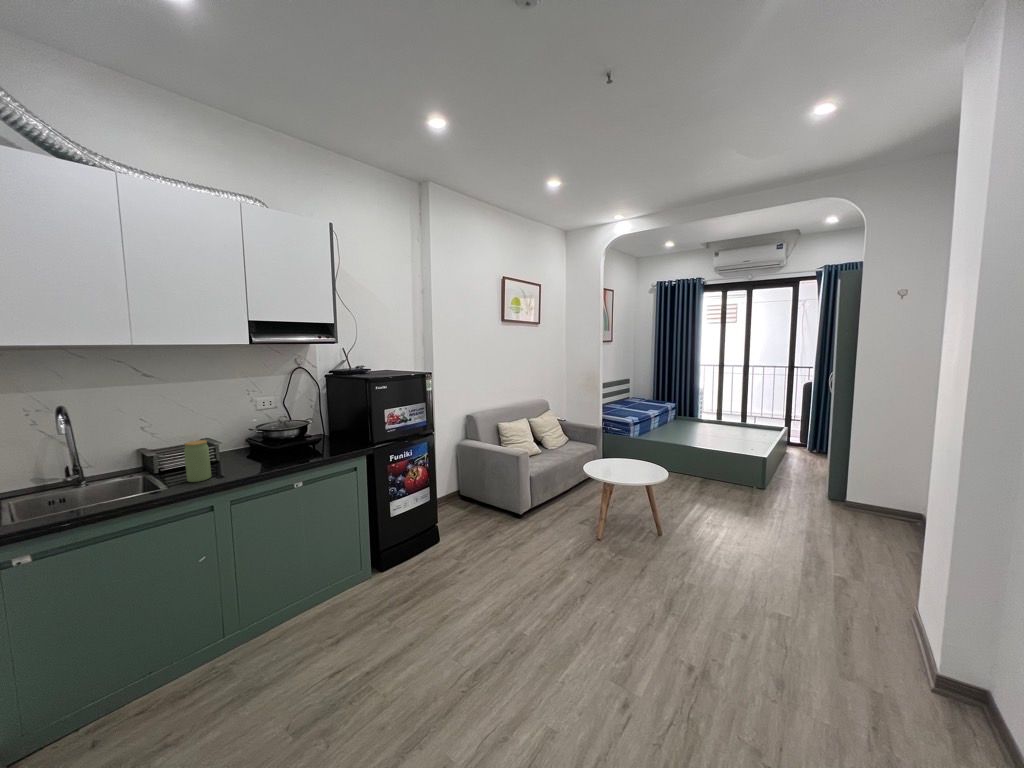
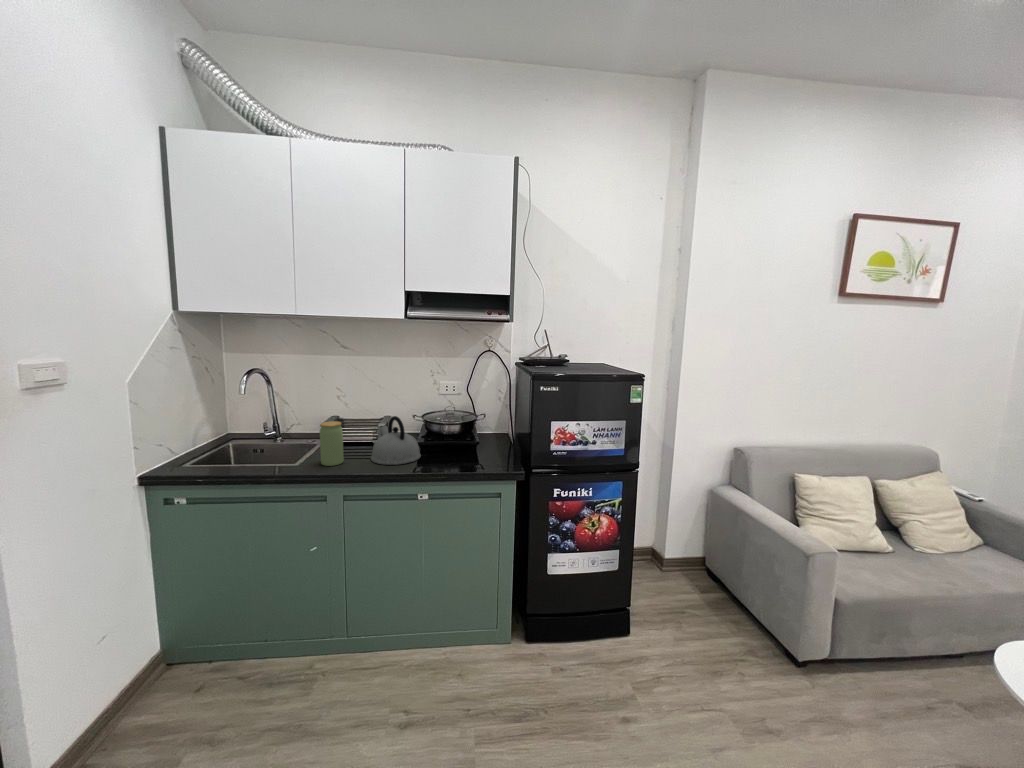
kettle: none [228,427,280,470] -> present [371,416,421,465]

